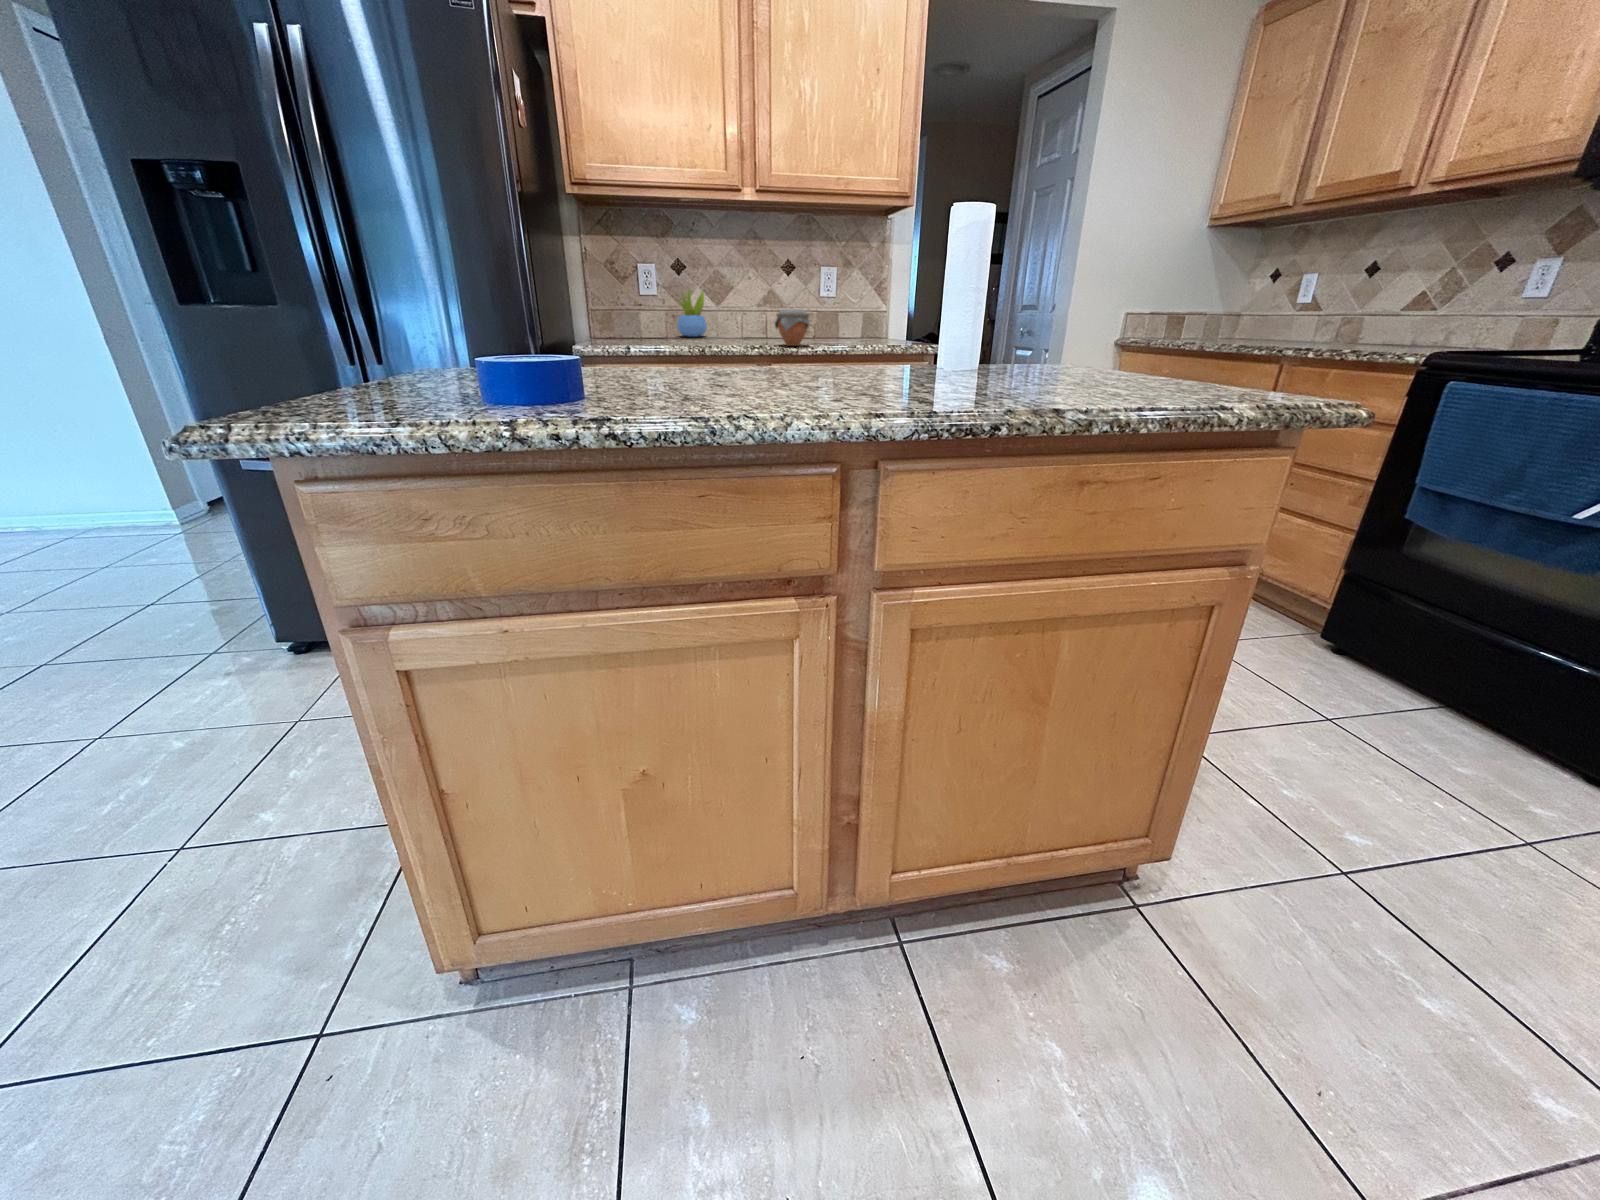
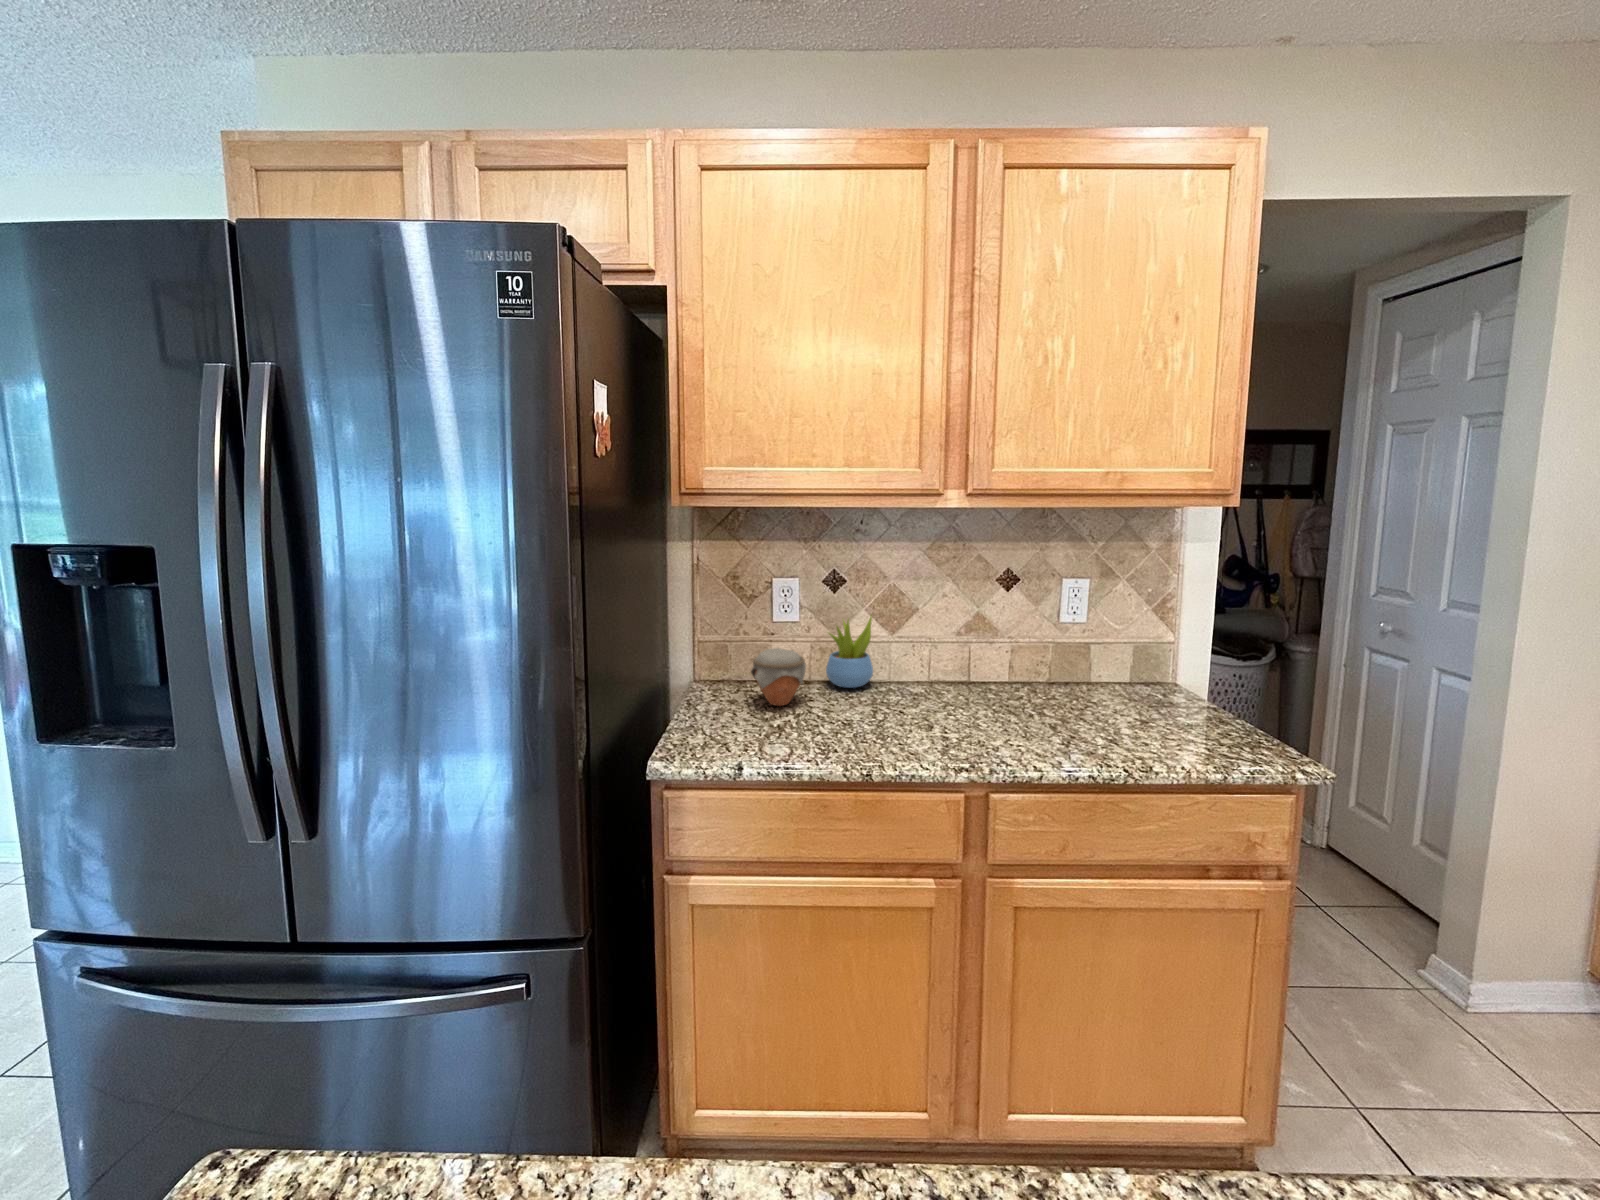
jar: present [775,309,810,346] -> present [751,648,806,706]

